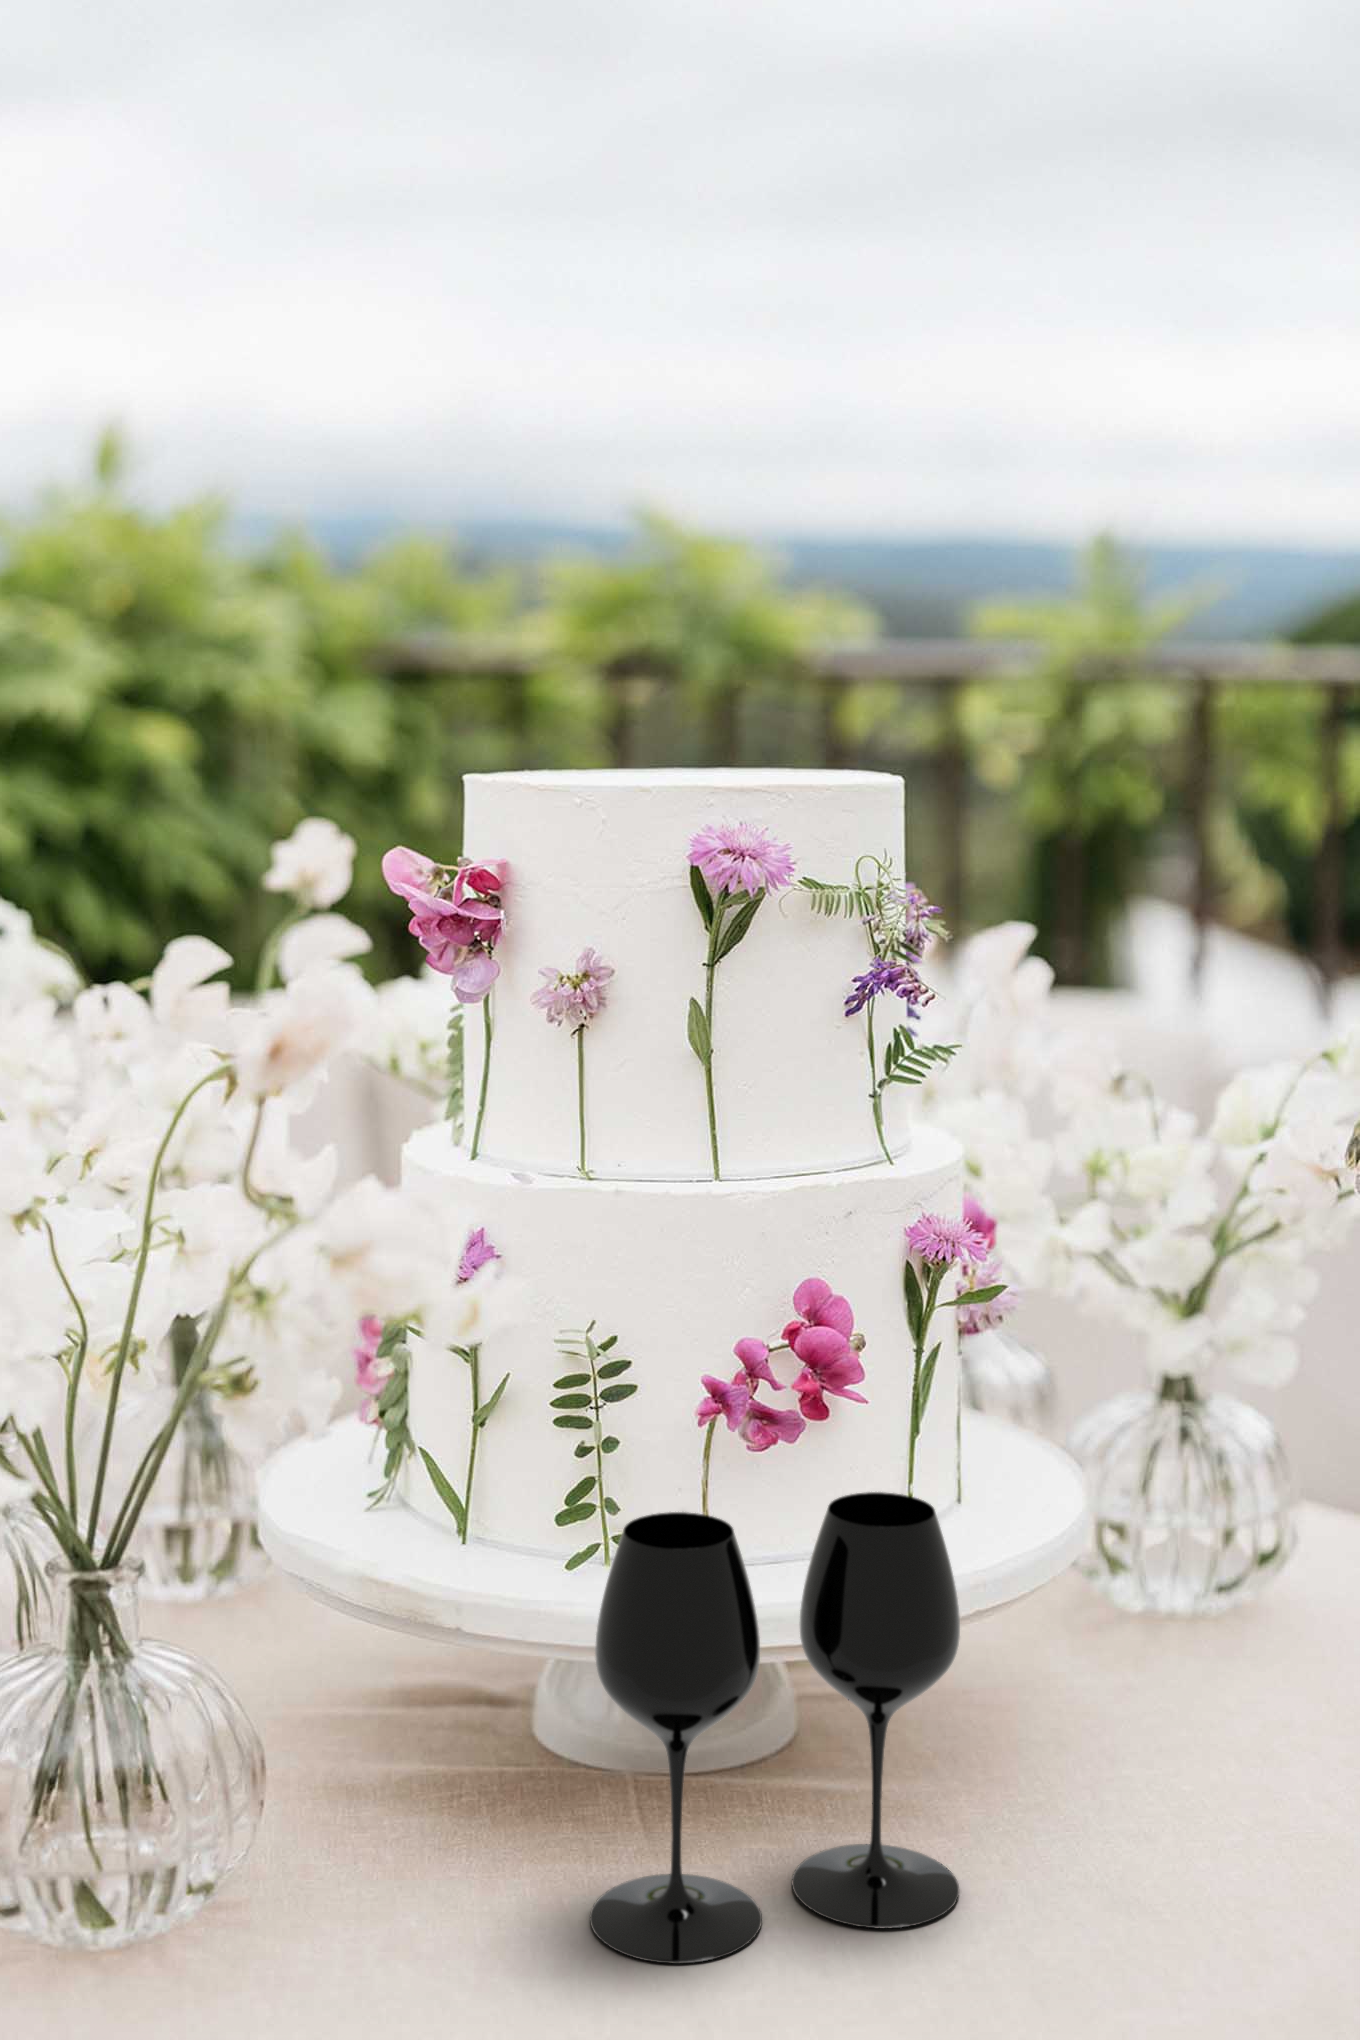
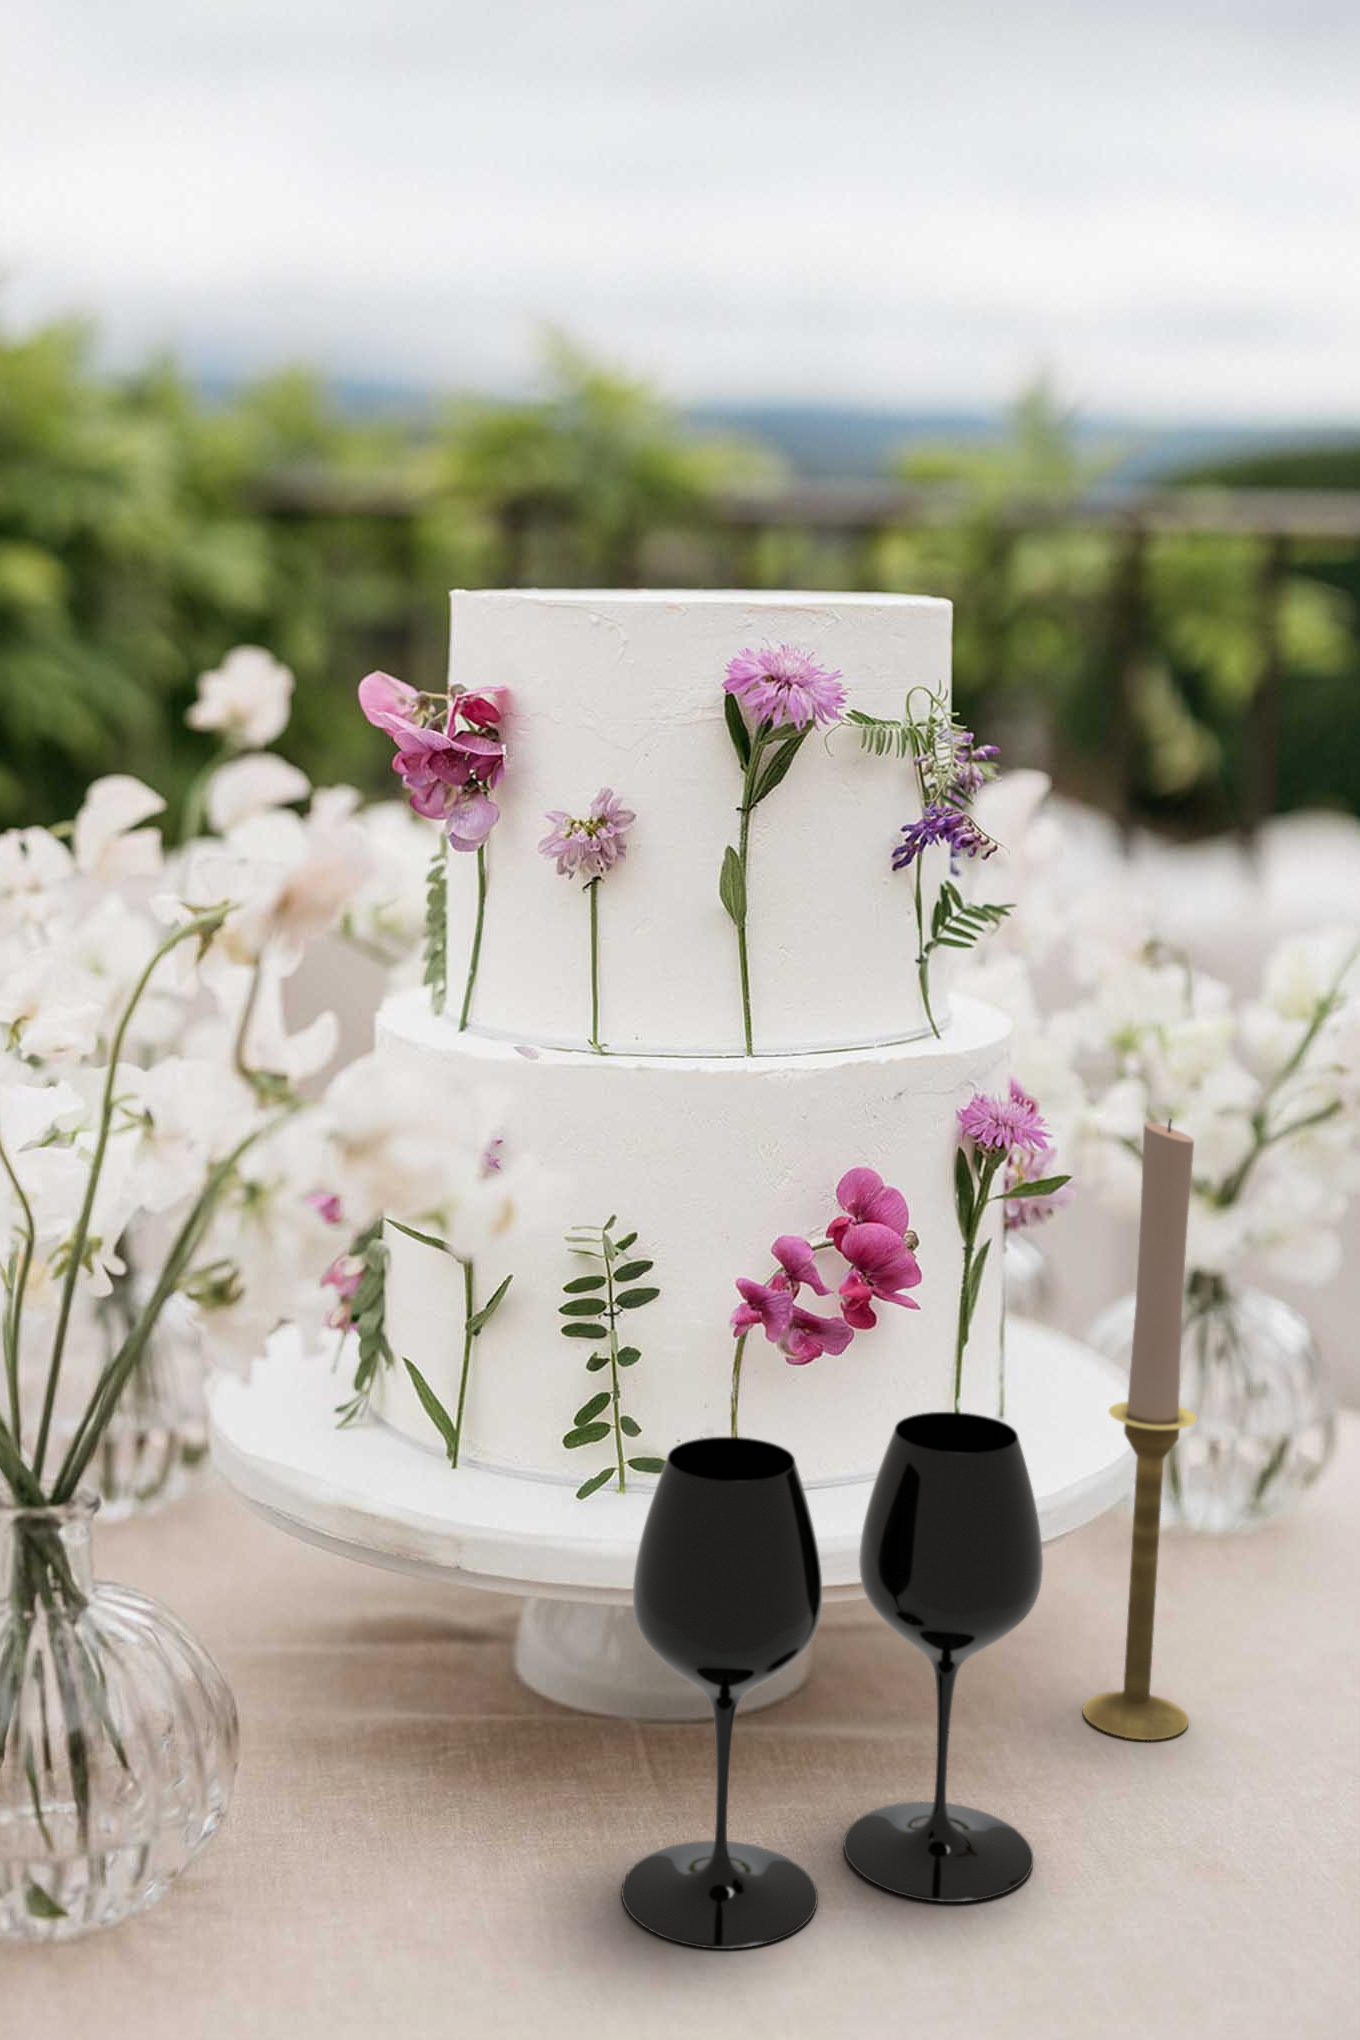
candlestick: none [1028,1234,1123,1794] -> present [1083,1119,1197,1740]

